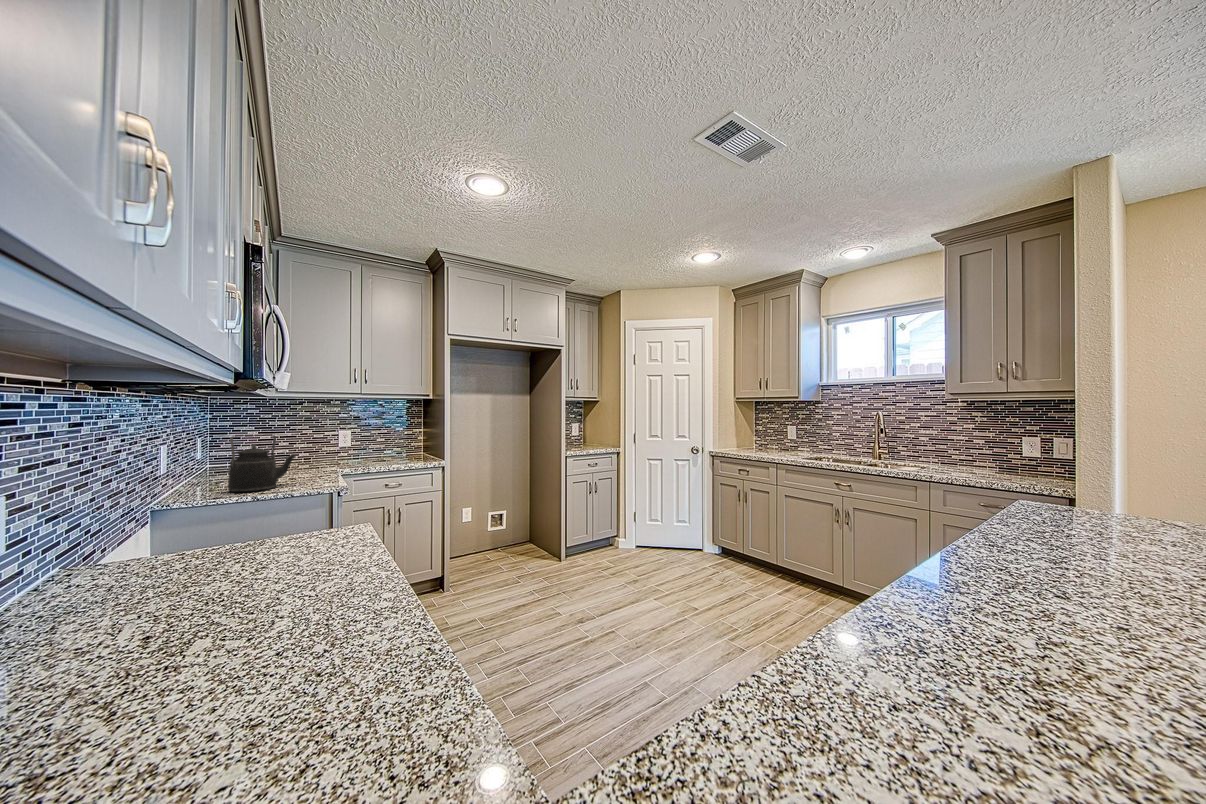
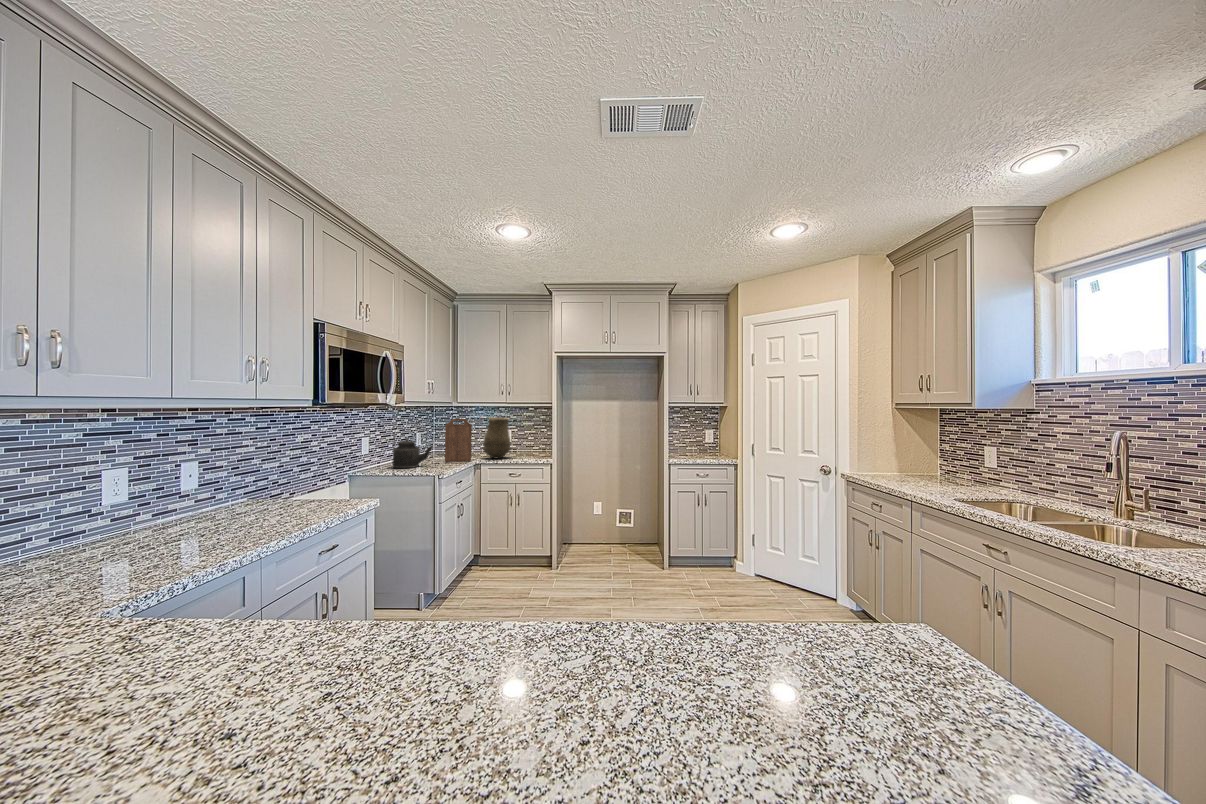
vase: none [341,413,382,467] -> present [482,417,512,458]
cutting board: none [296,414,335,477] -> present [445,419,472,462]

